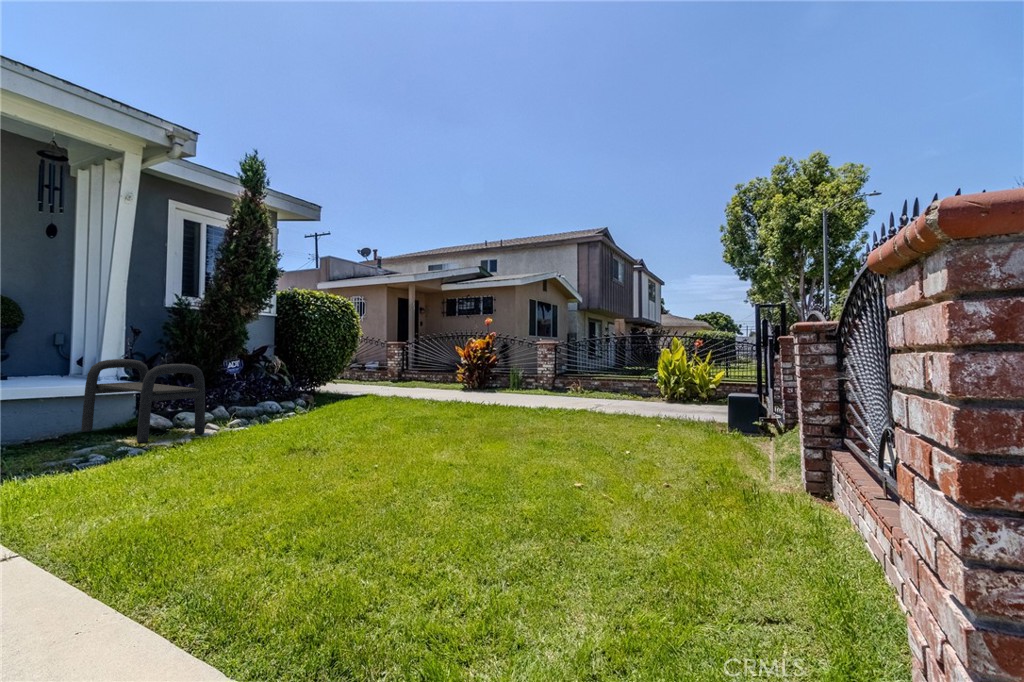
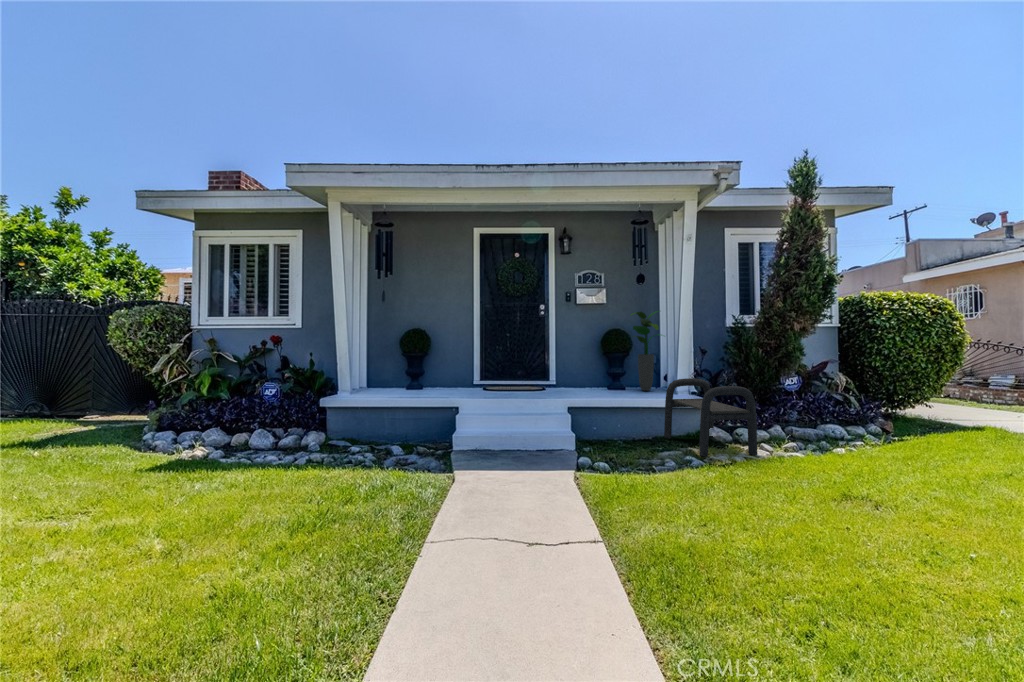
potted plant: none [28,276,87,378] -> present [631,311,659,391]

